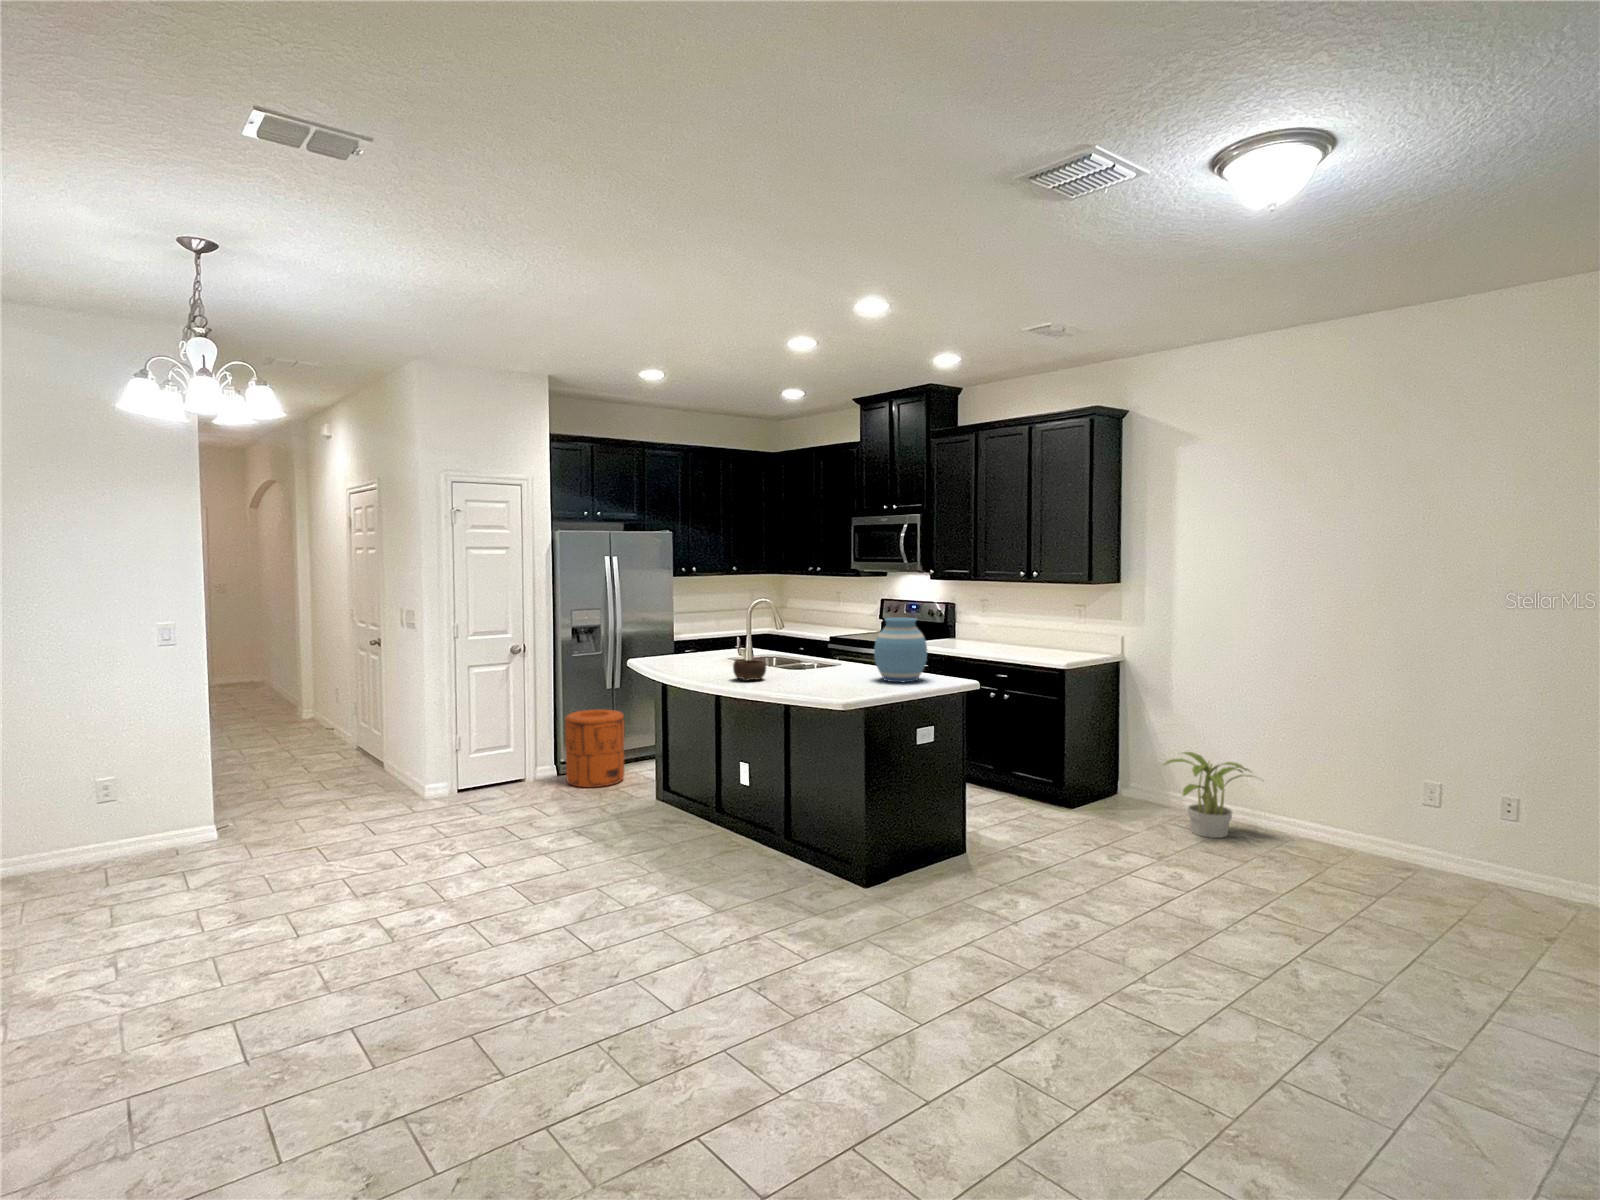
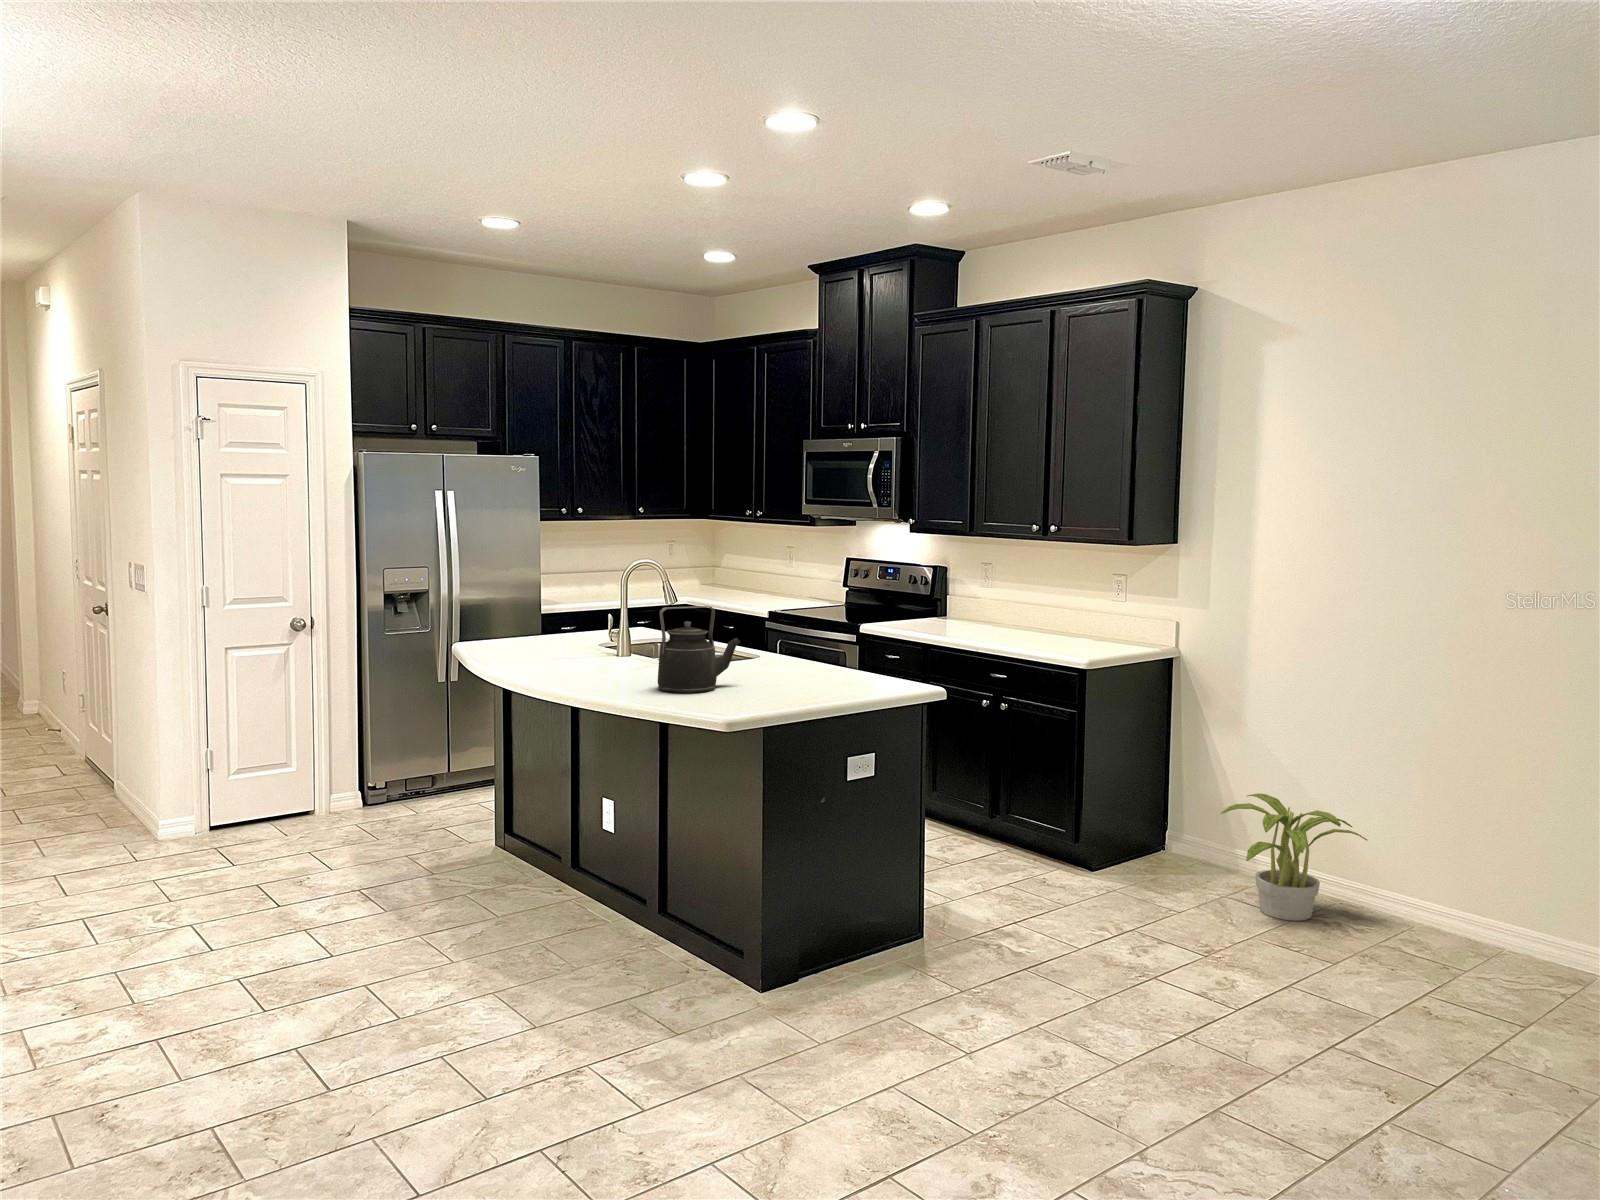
vase: present [874,618,927,682] -> none [791,591,871,688]
kettle: none [786,628,840,686] -> present [658,606,740,693]
bowl: present [733,660,766,681] -> none [583,650,633,682]
trash can: present [565,710,624,787] -> none [369,712,458,825]

